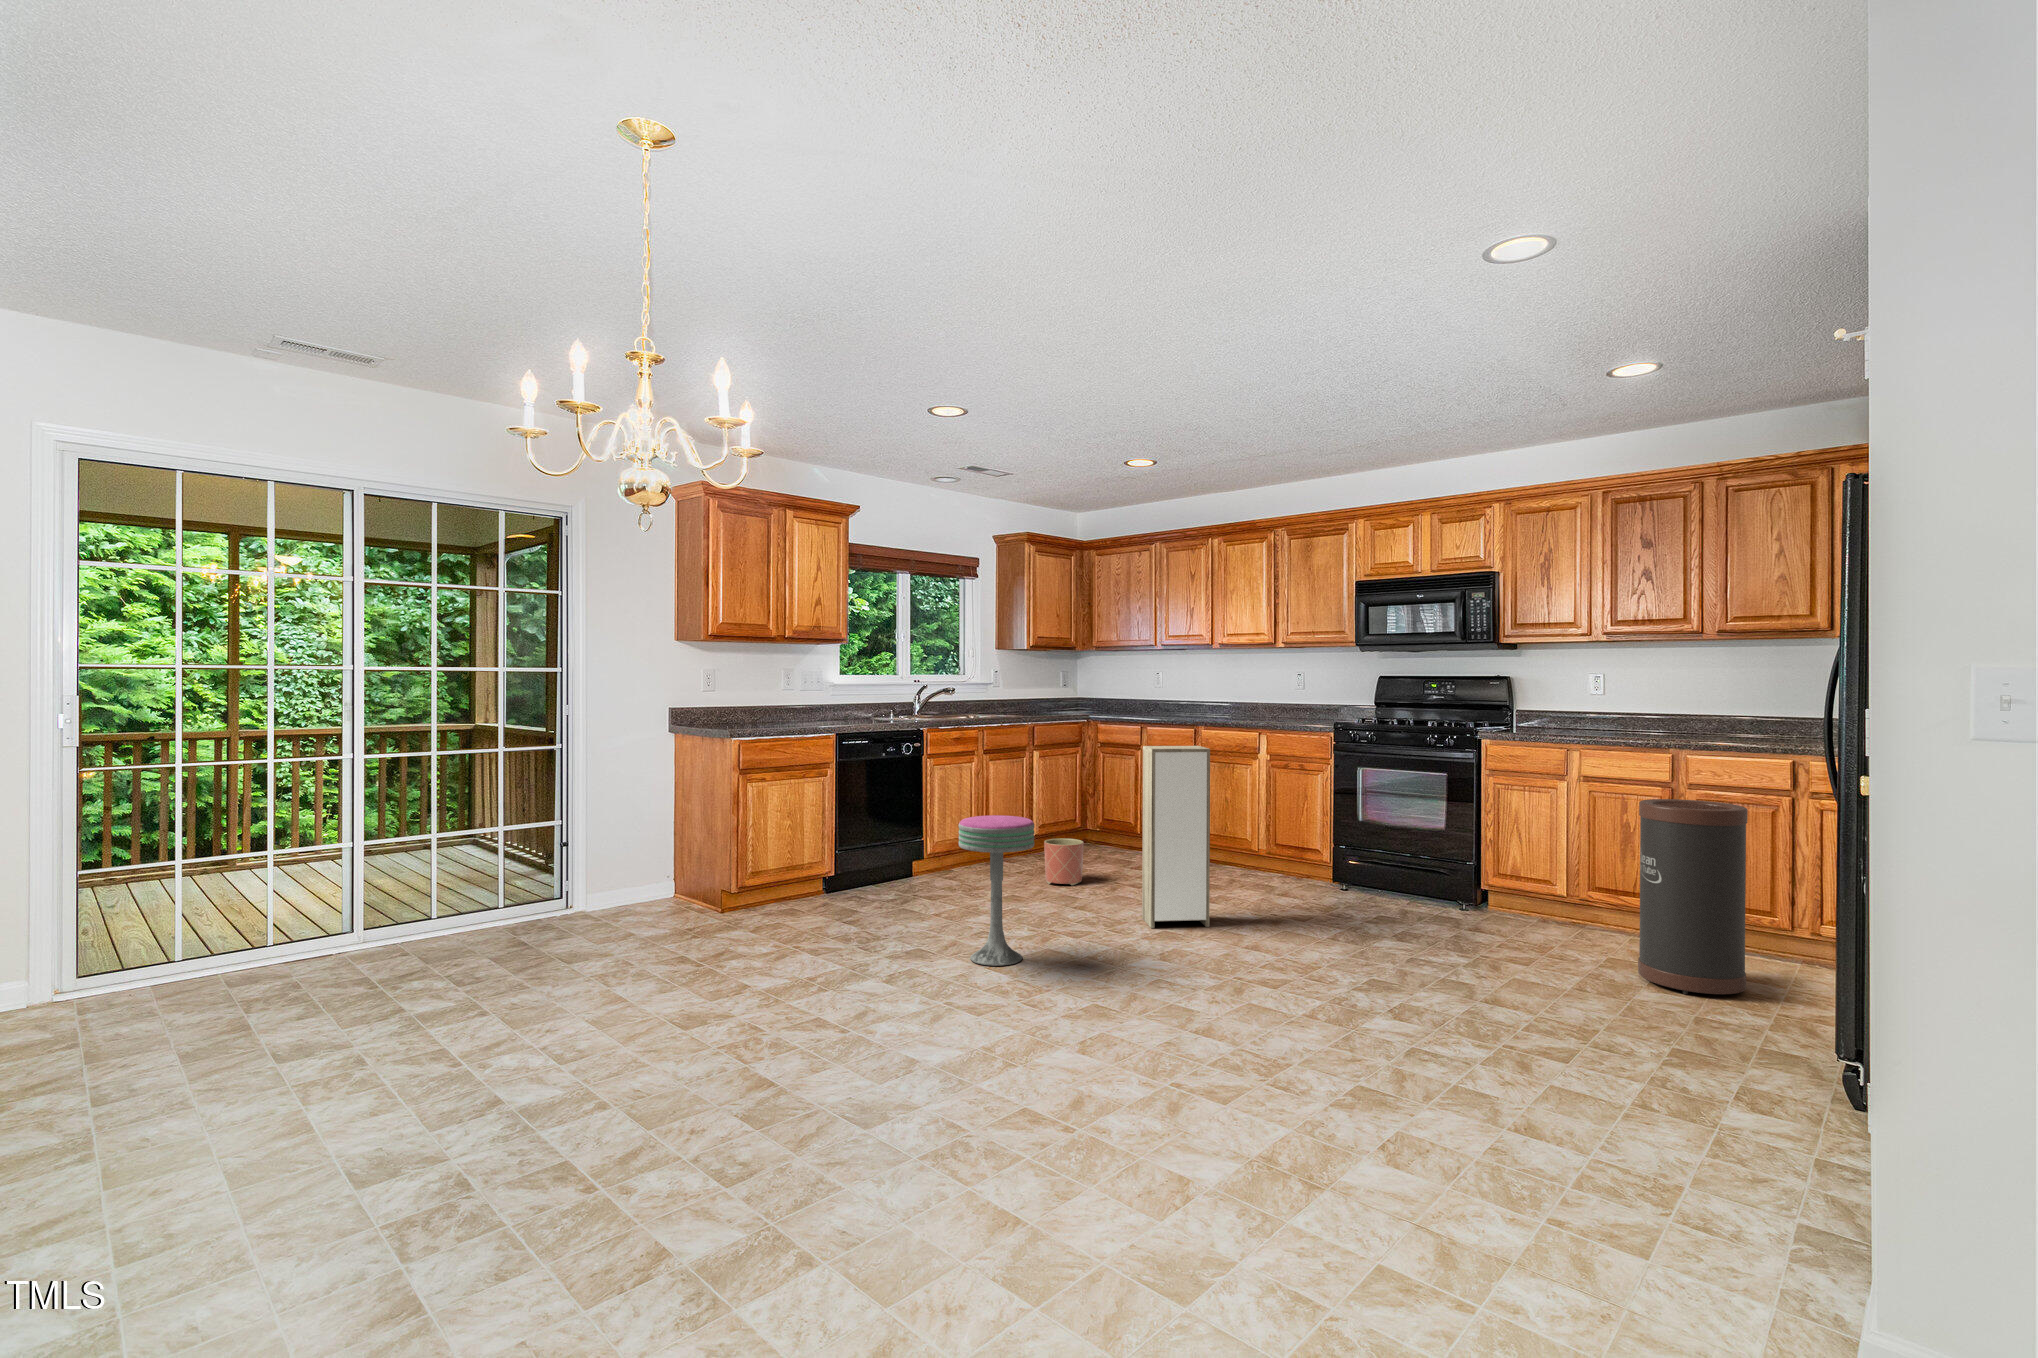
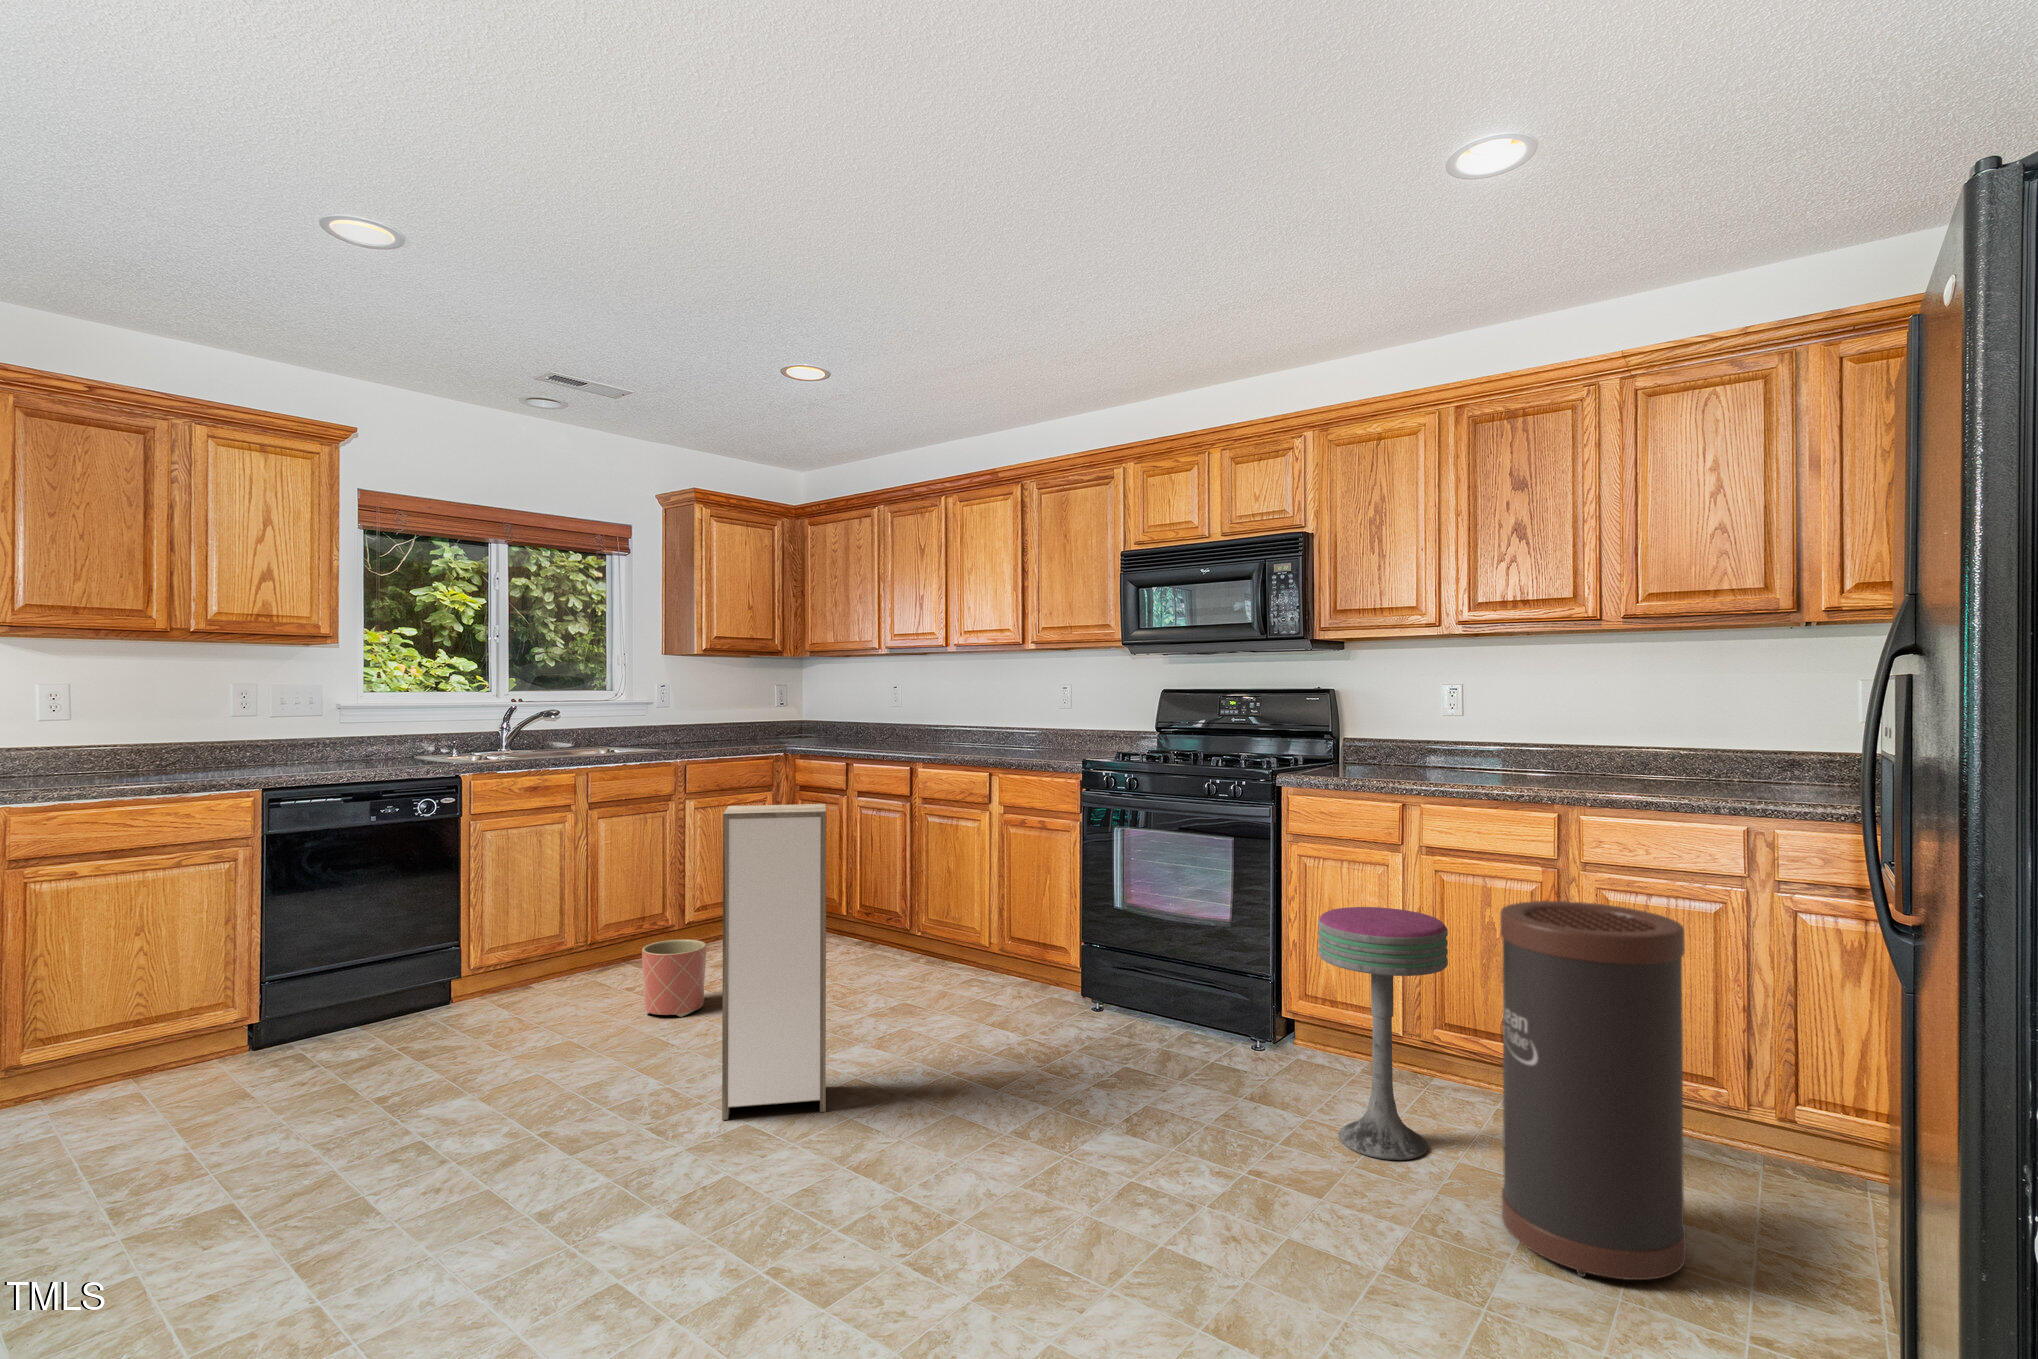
bar stool: present [958,815,1034,966] -> present [1318,907,1448,1160]

